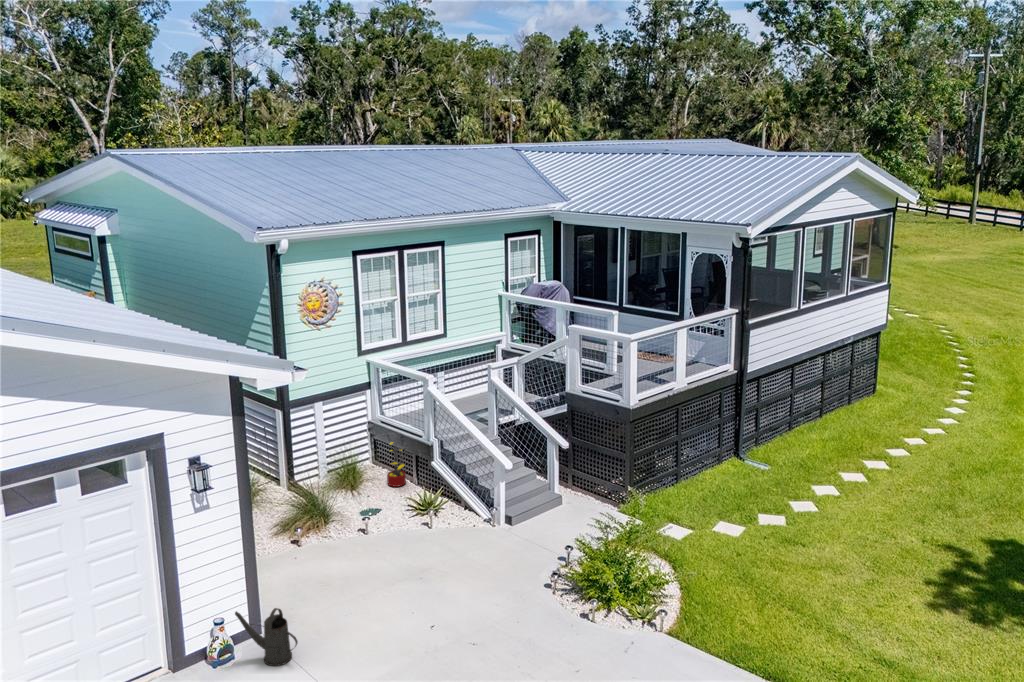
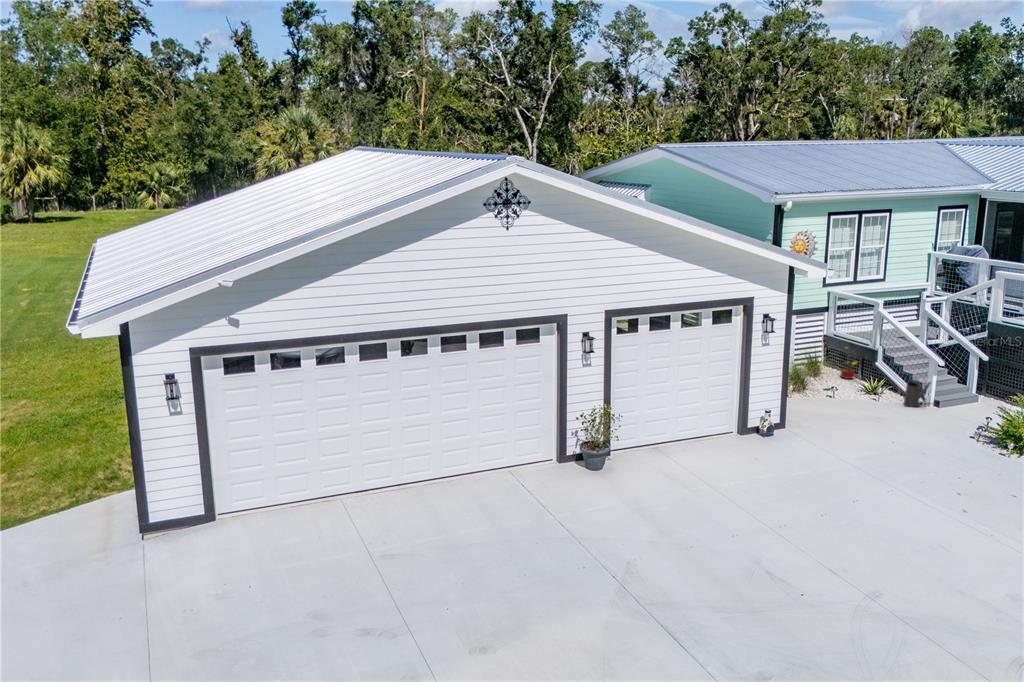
watering can: present [235,608,298,666] -> present [903,378,930,407]

